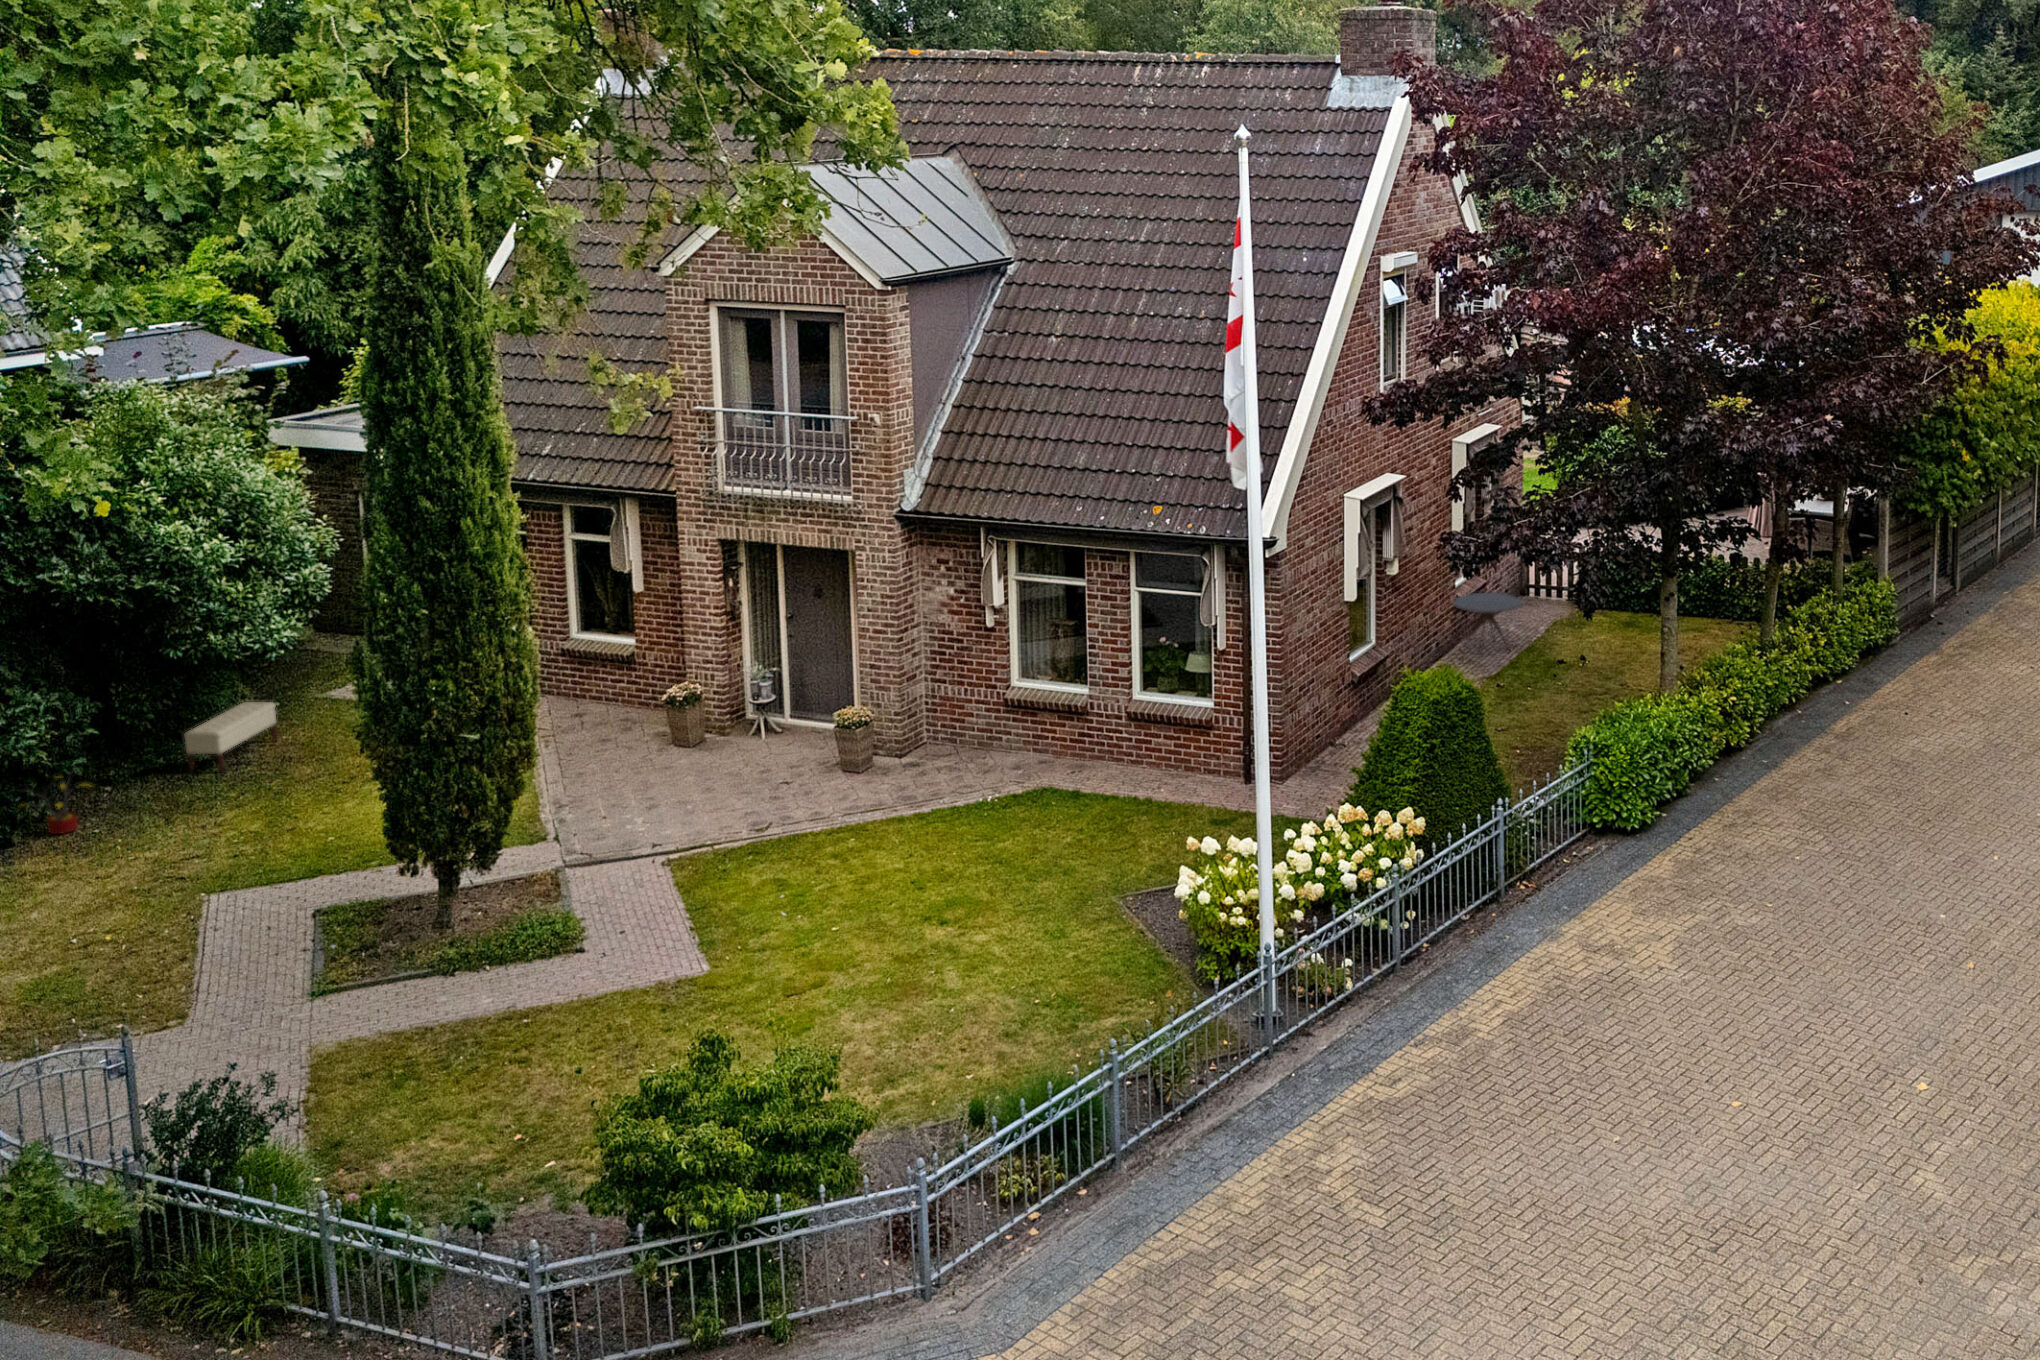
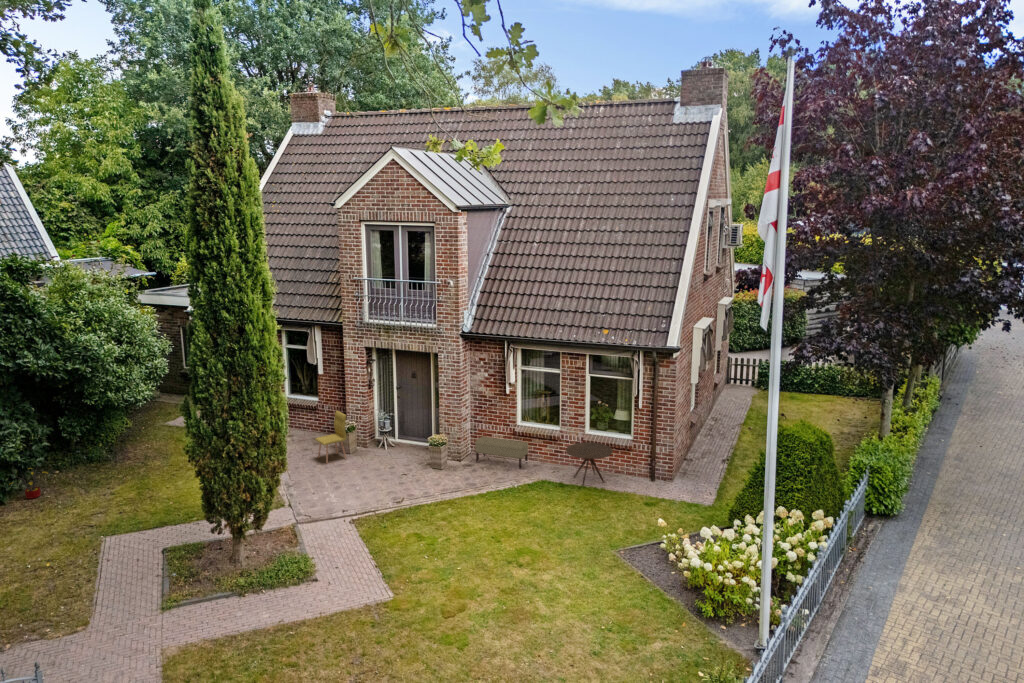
round table: present [1453,593,1522,648] -> present [566,442,613,485]
chair: none [620,661,683,764] -> present [315,411,346,464]
bench: present [184,702,277,773] -> present [475,437,528,469]

